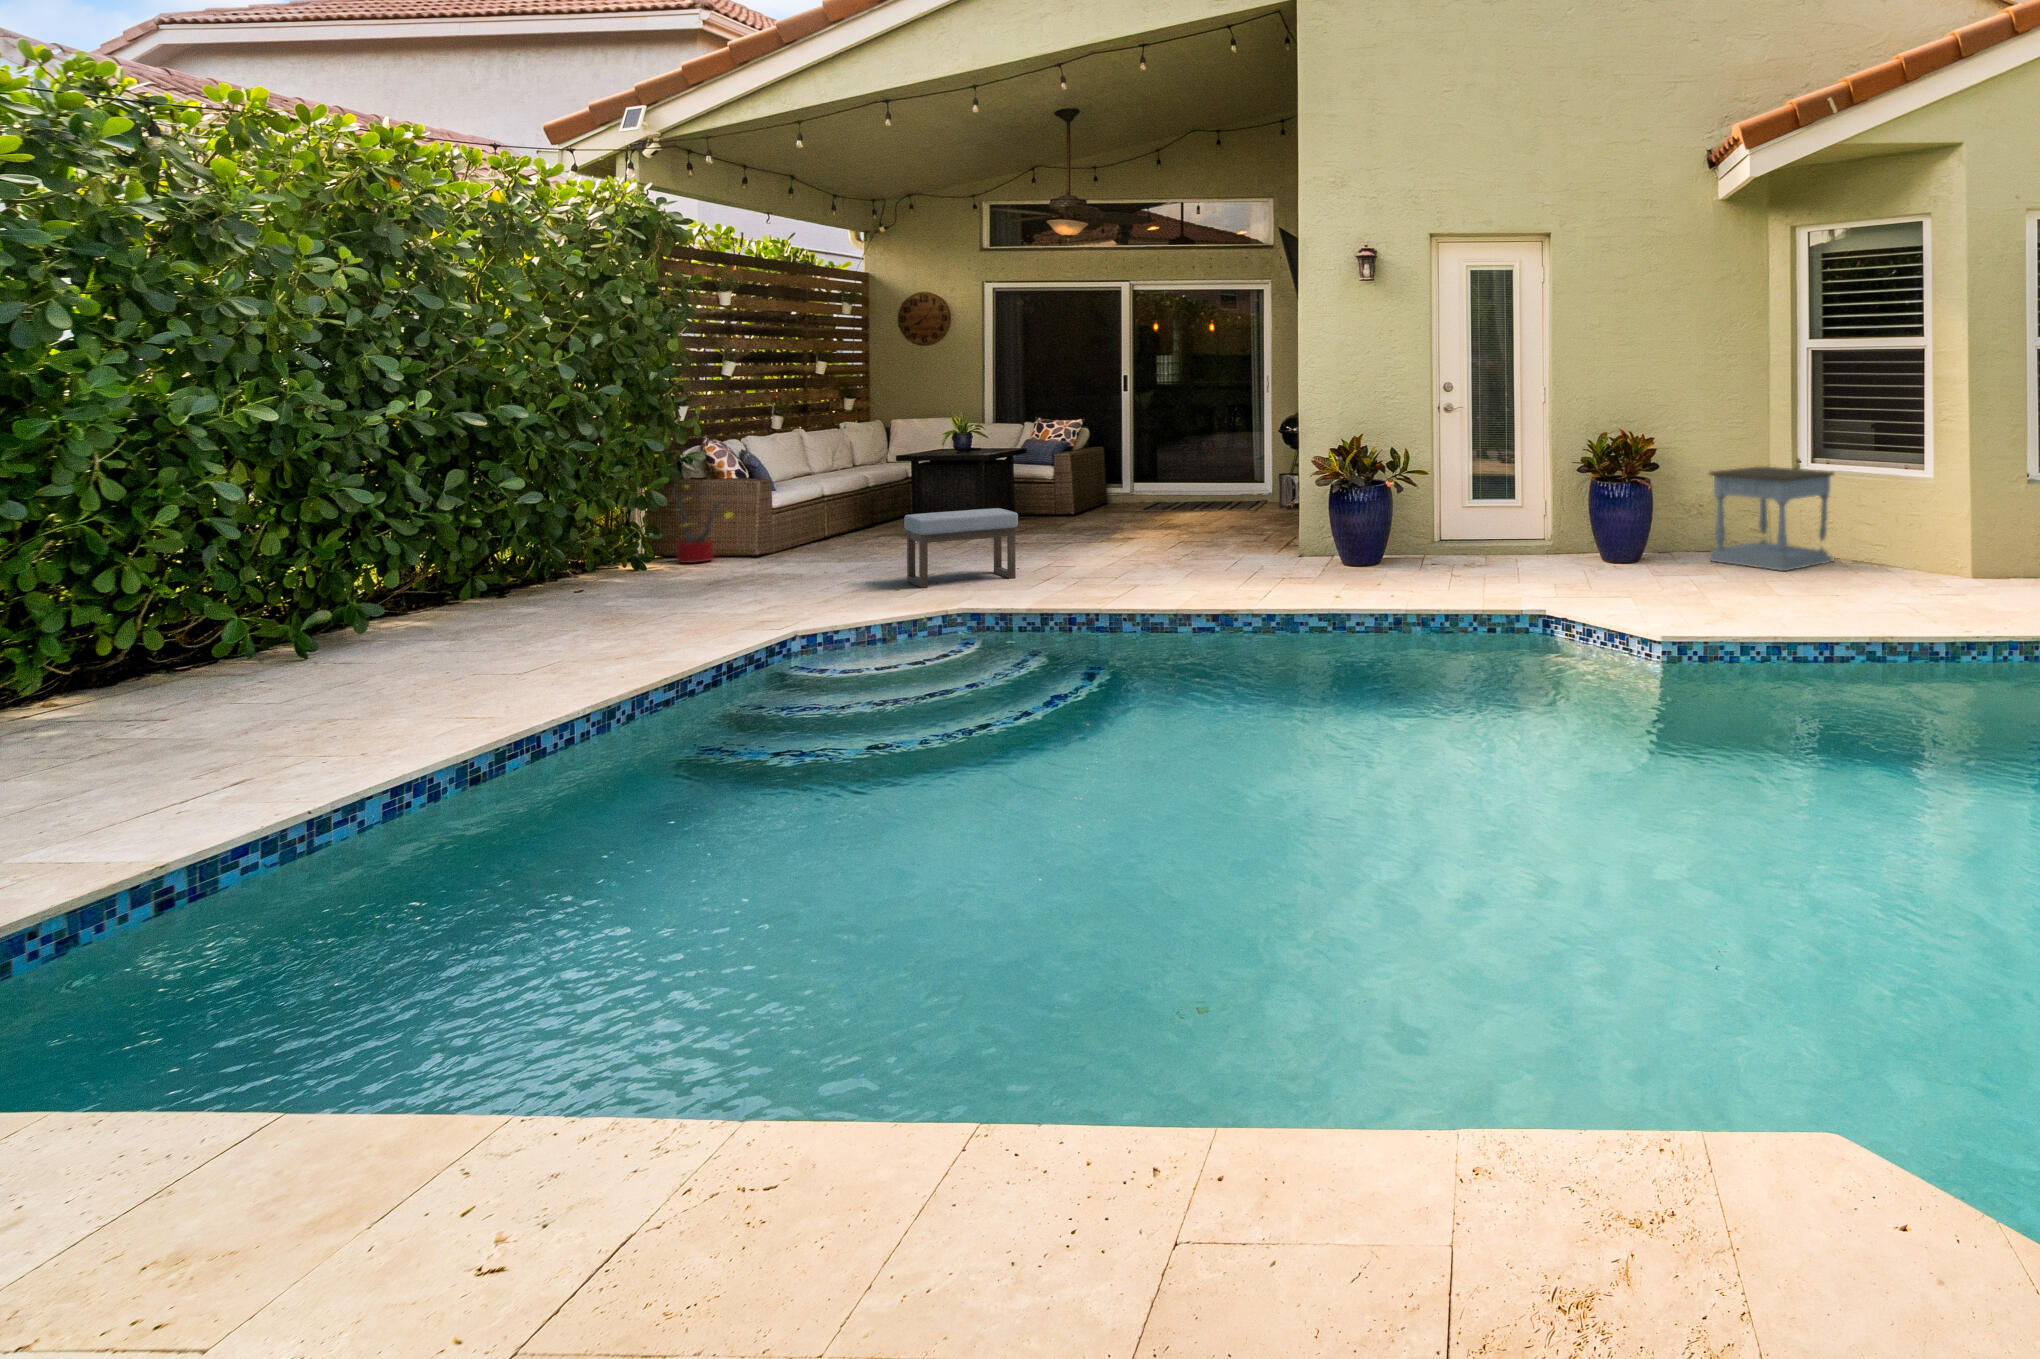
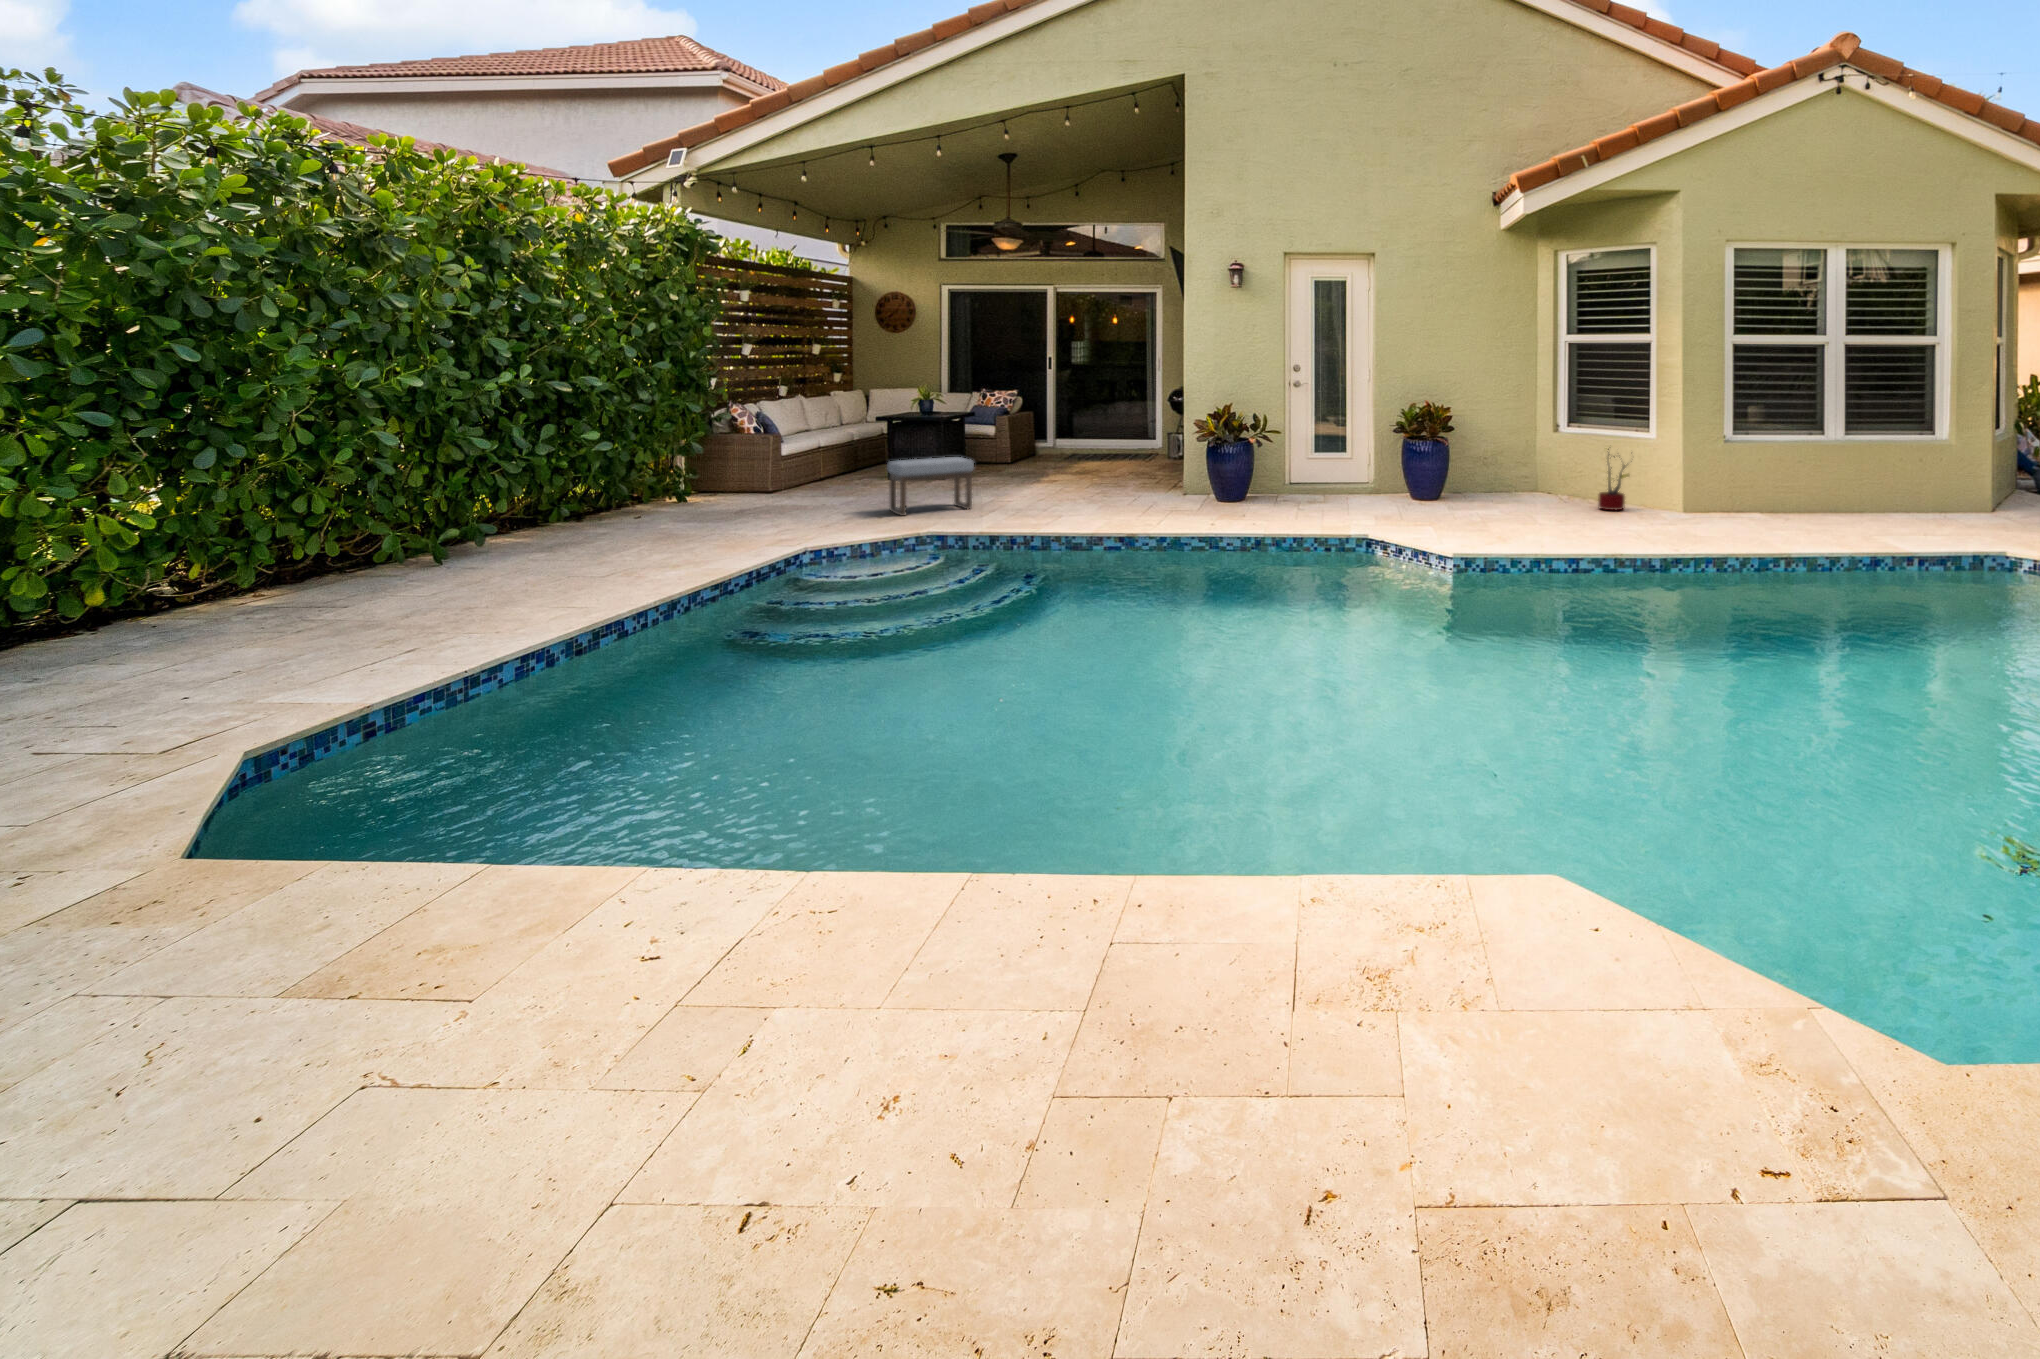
side table: present [1710,467,1835,571] -> none [1489,429,1583,506]
decorative plant: present [673,485,733,563] -> present [1598,448,1629,510]

